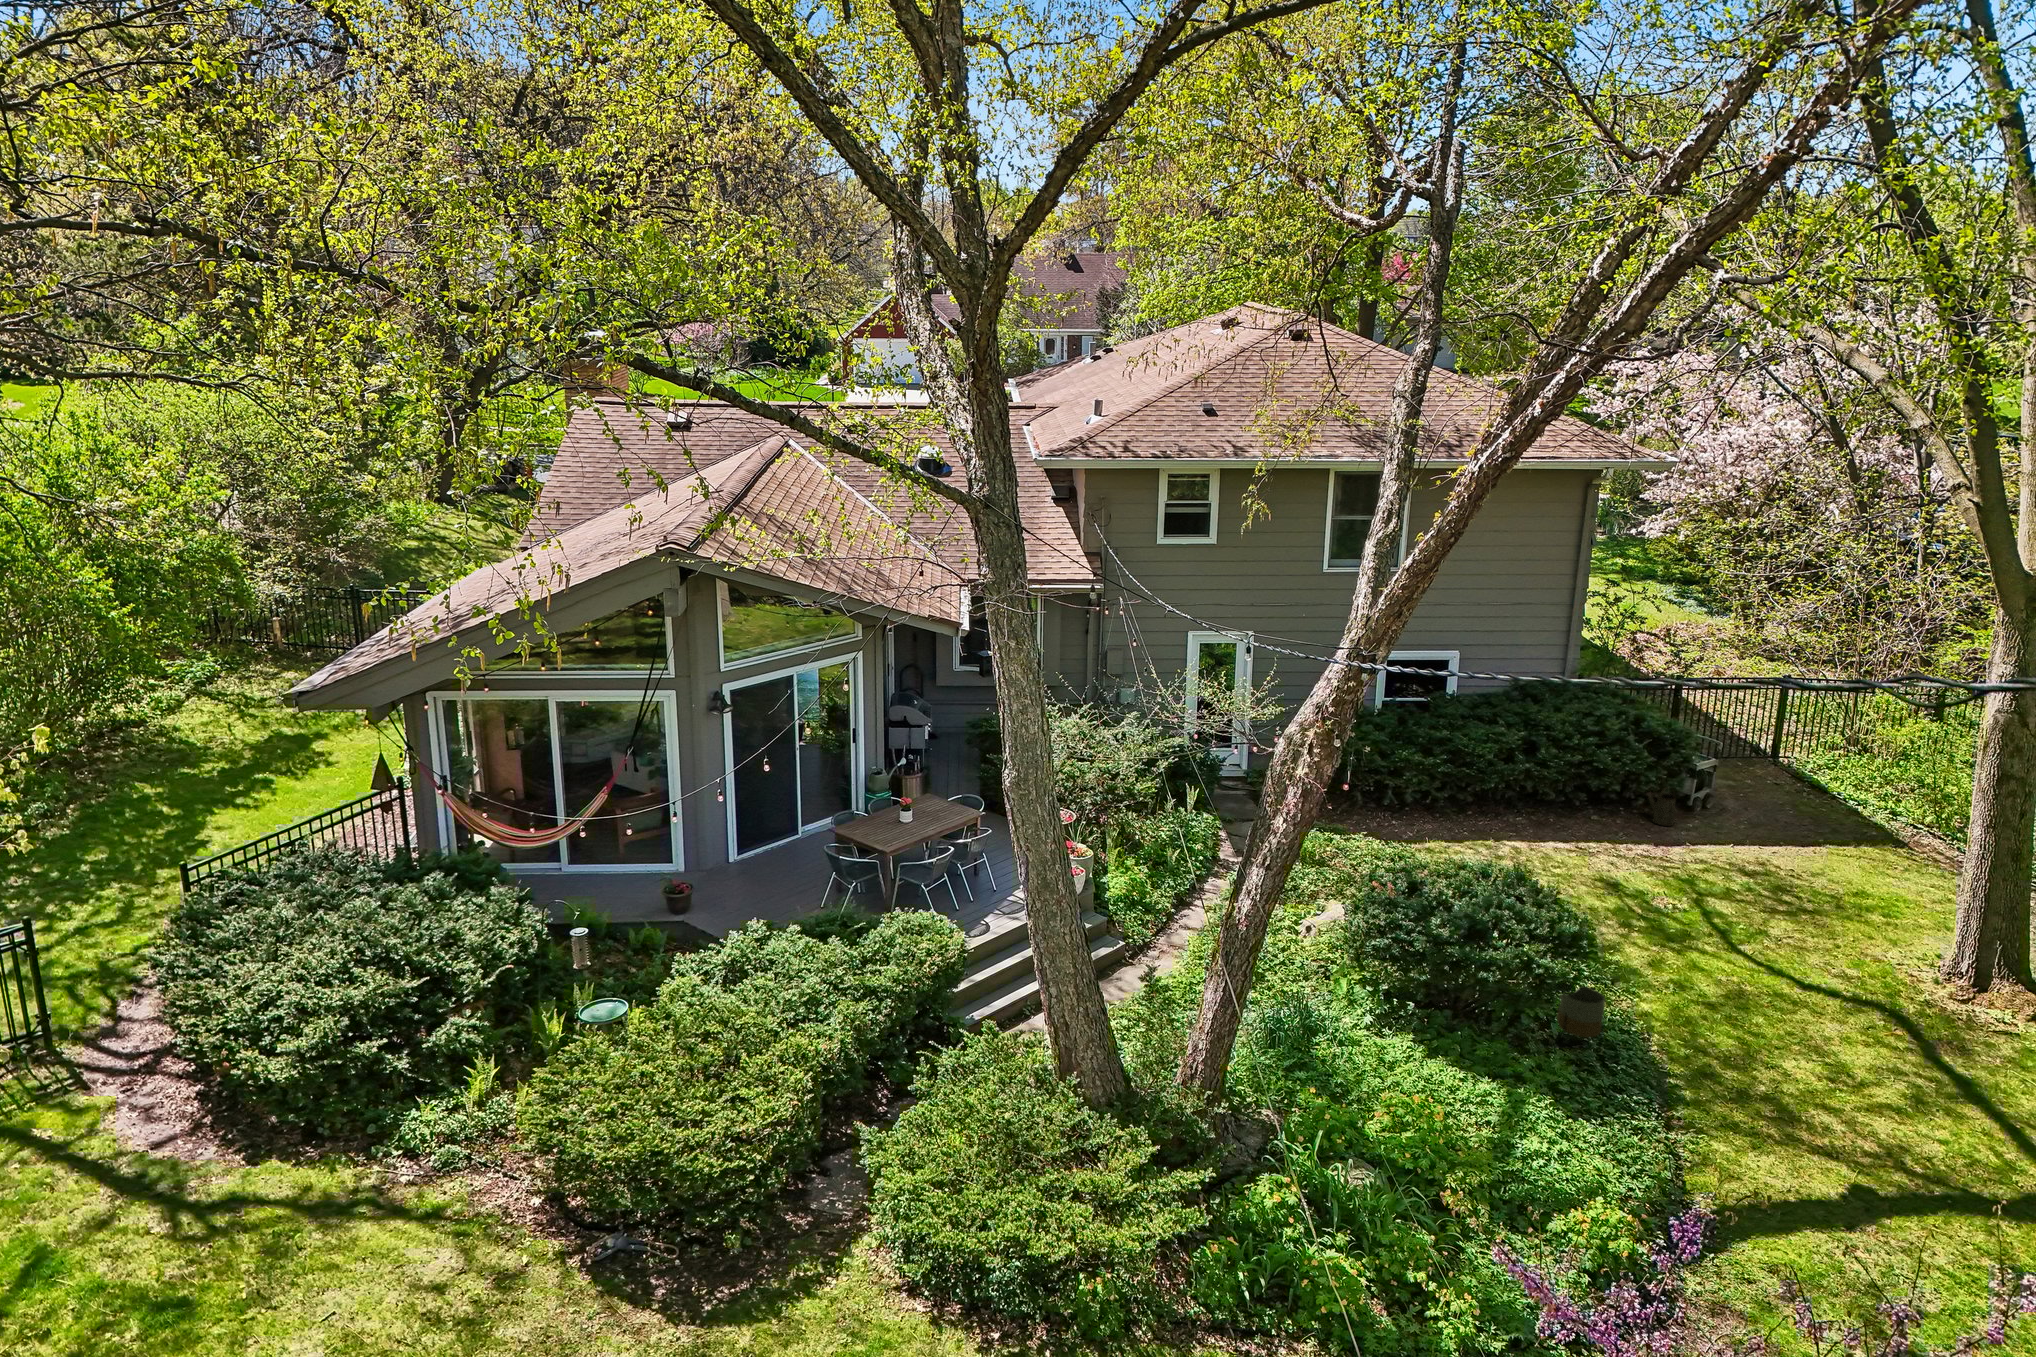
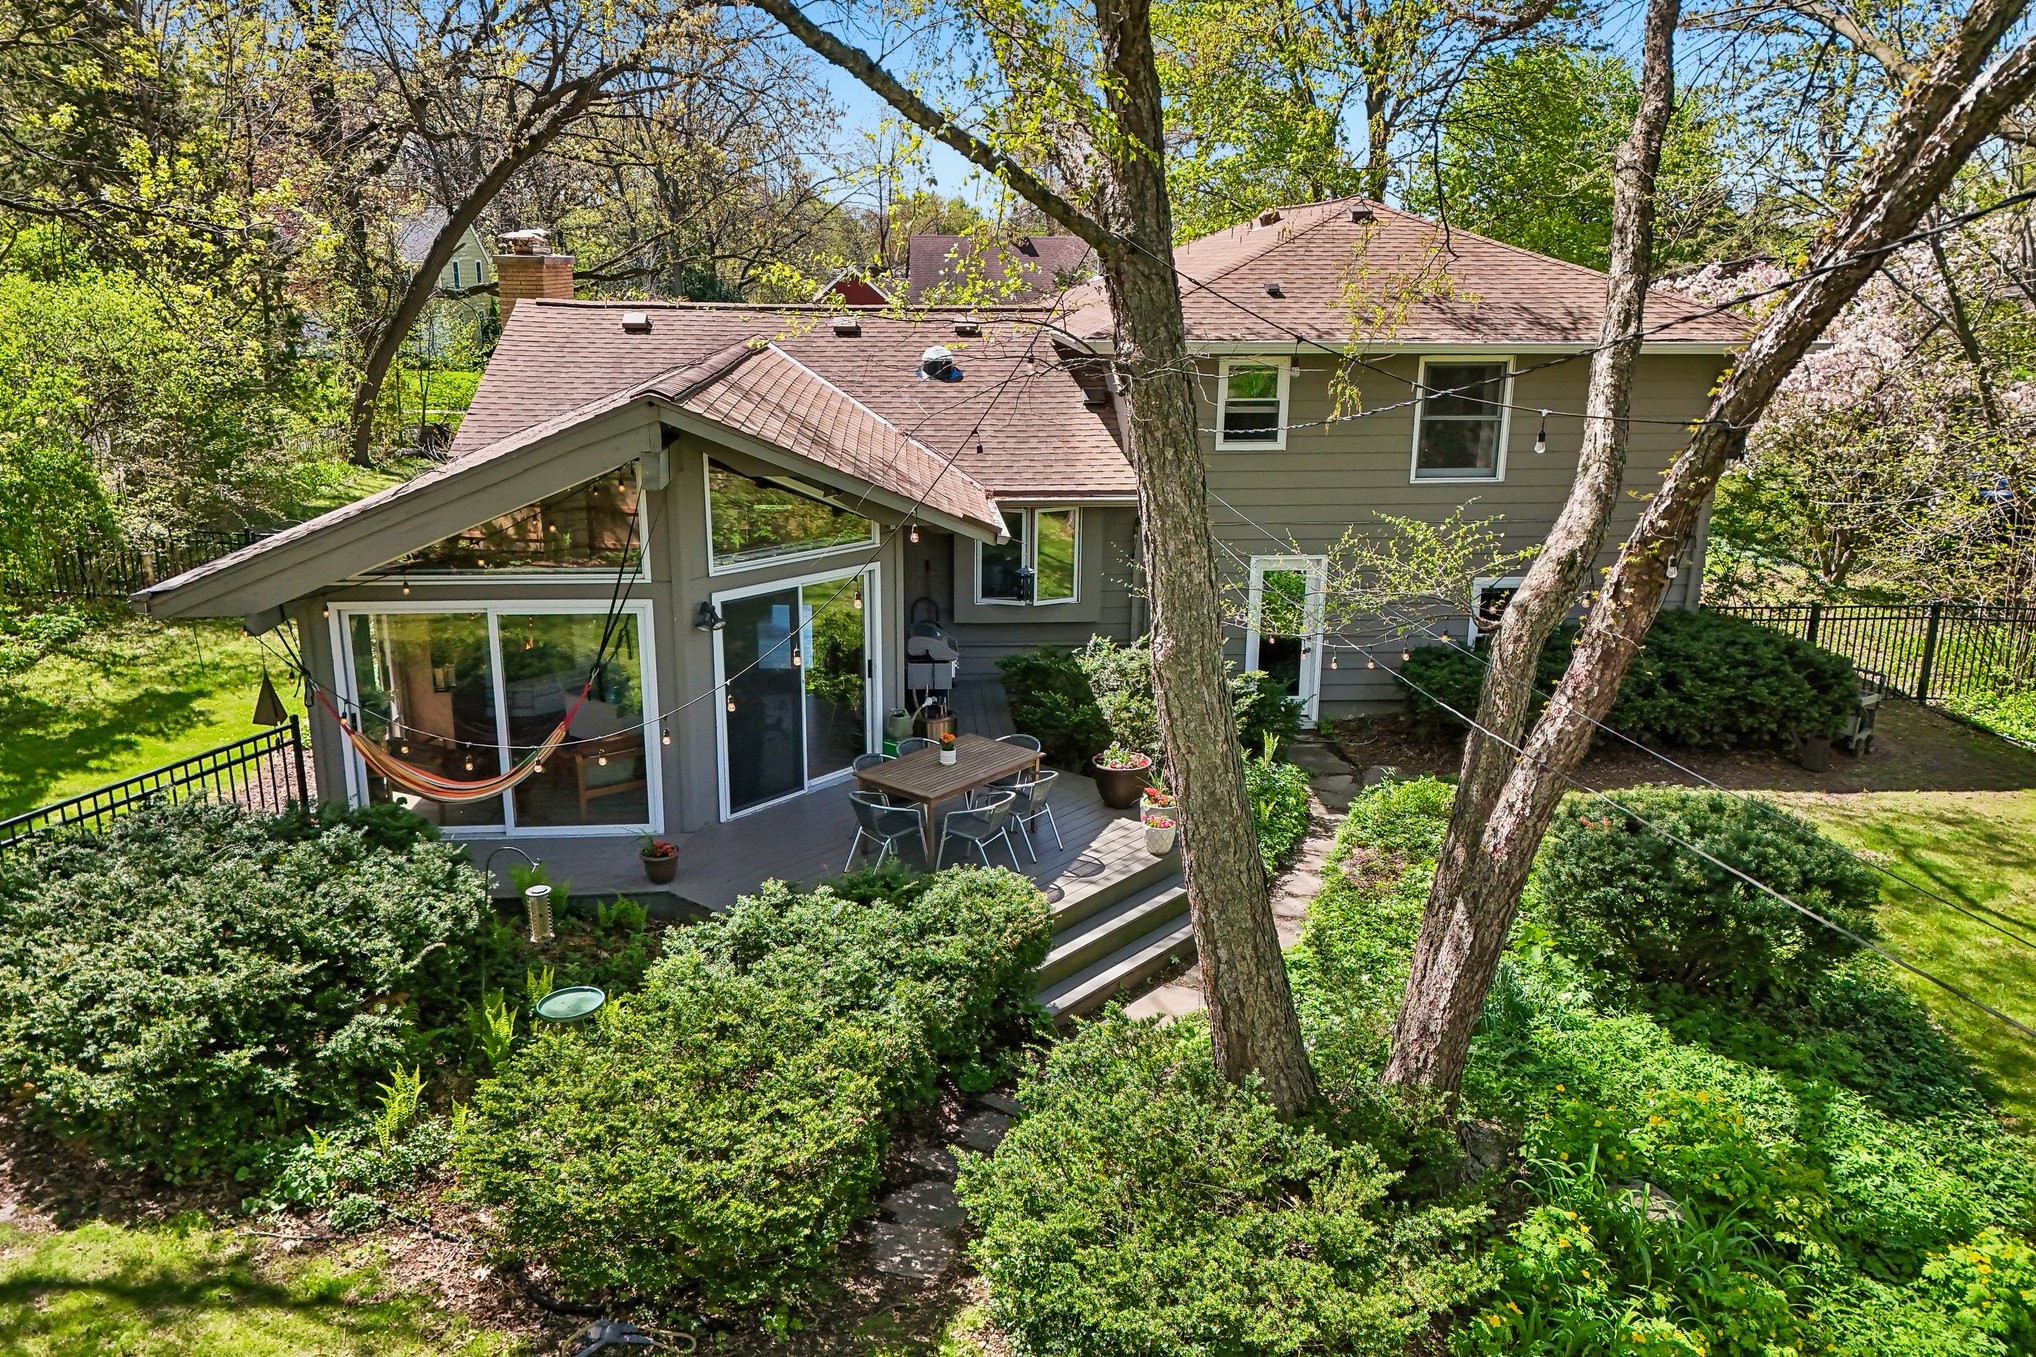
planter: present [1557,986,1605,1044] -> none [1805,945,1876,1030]

